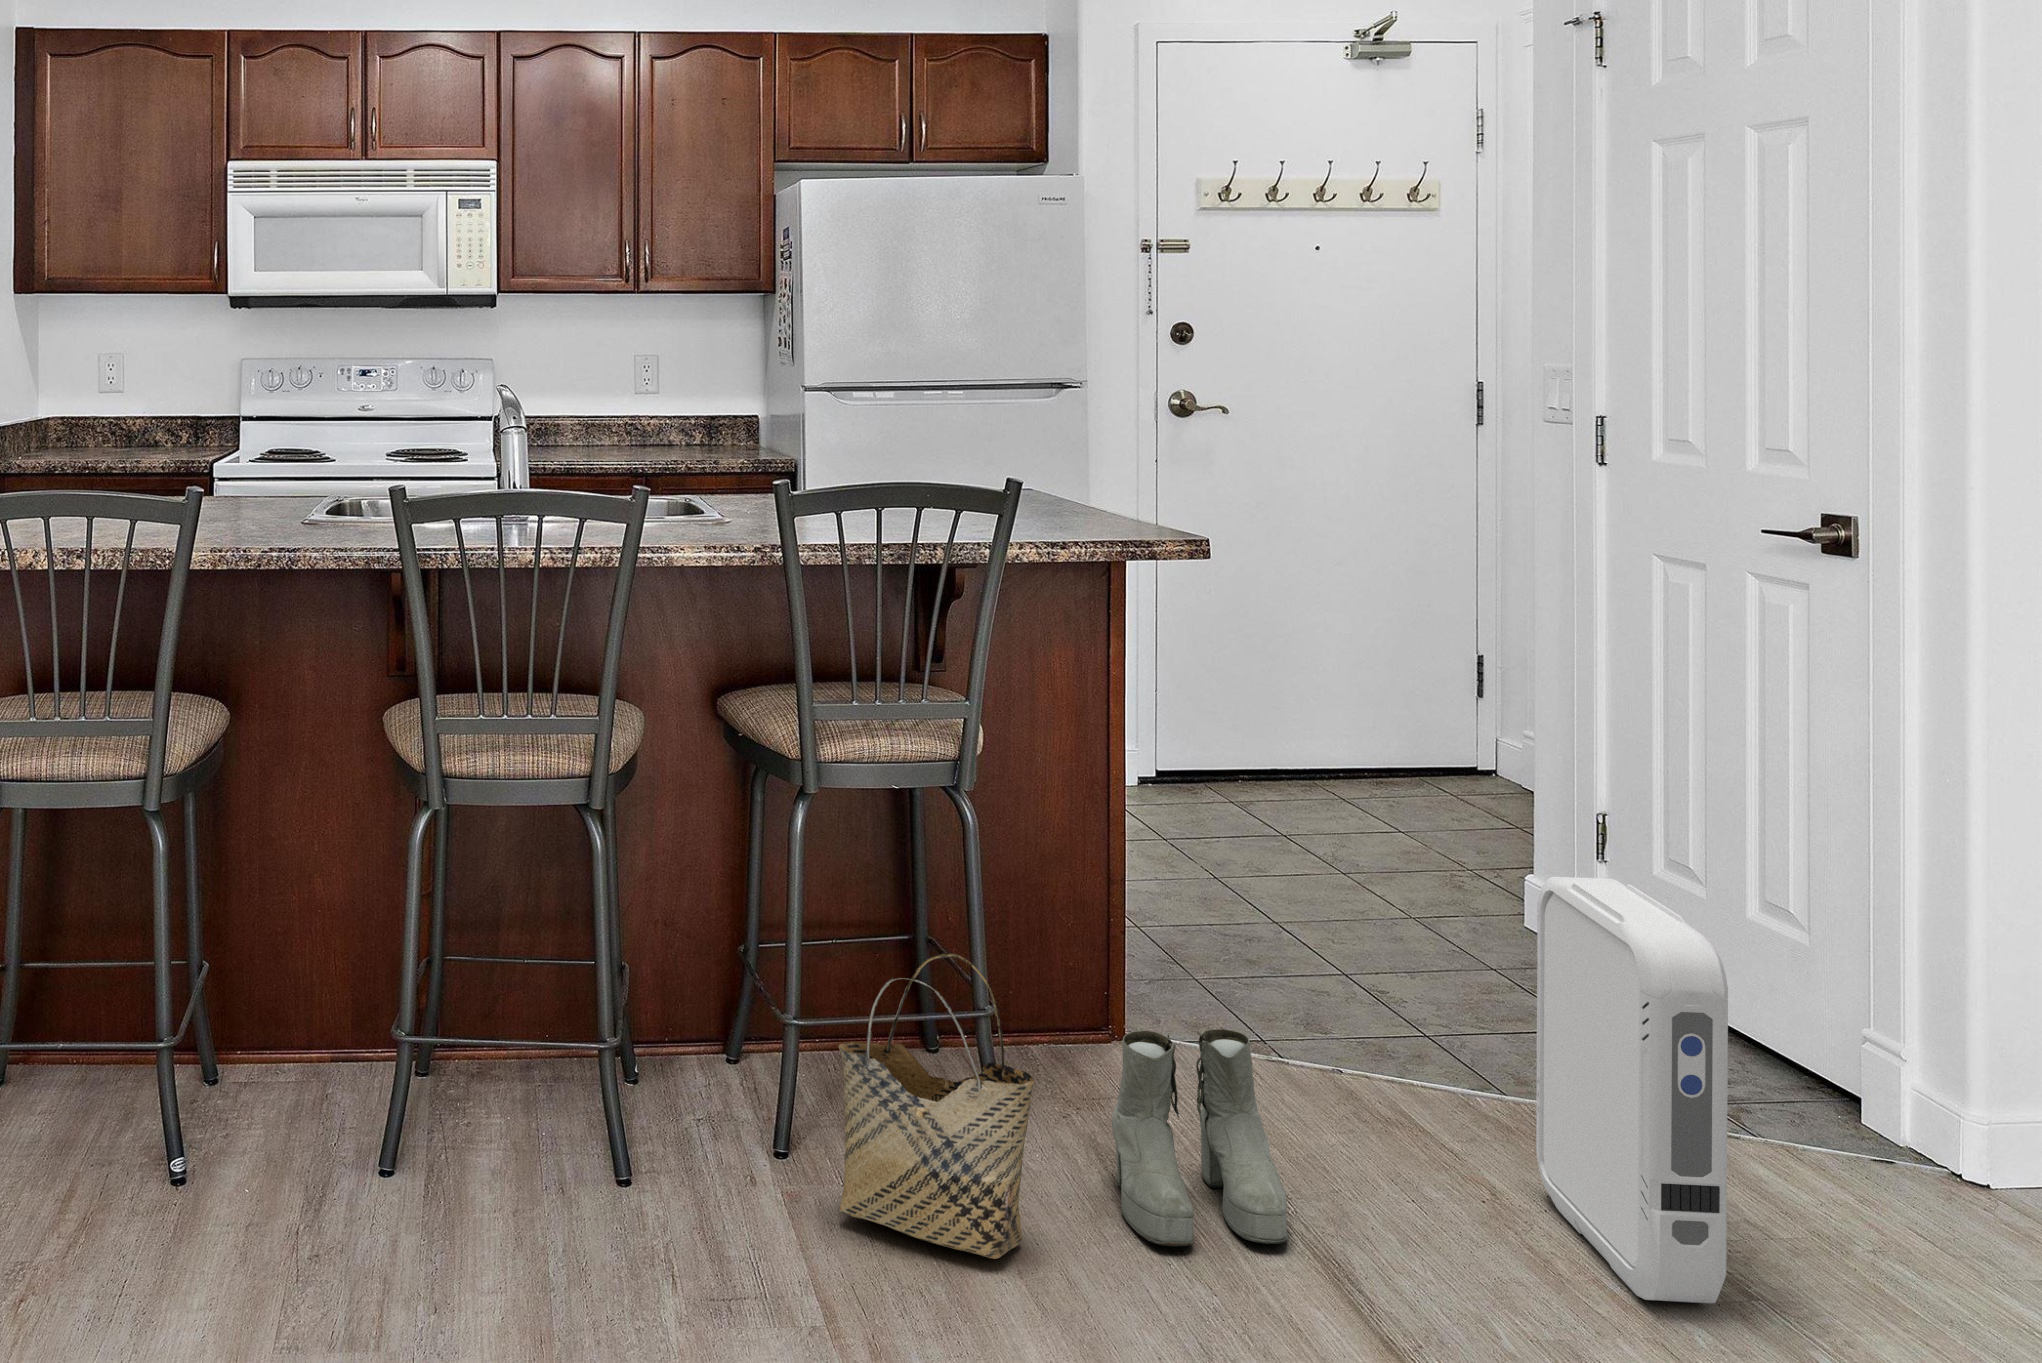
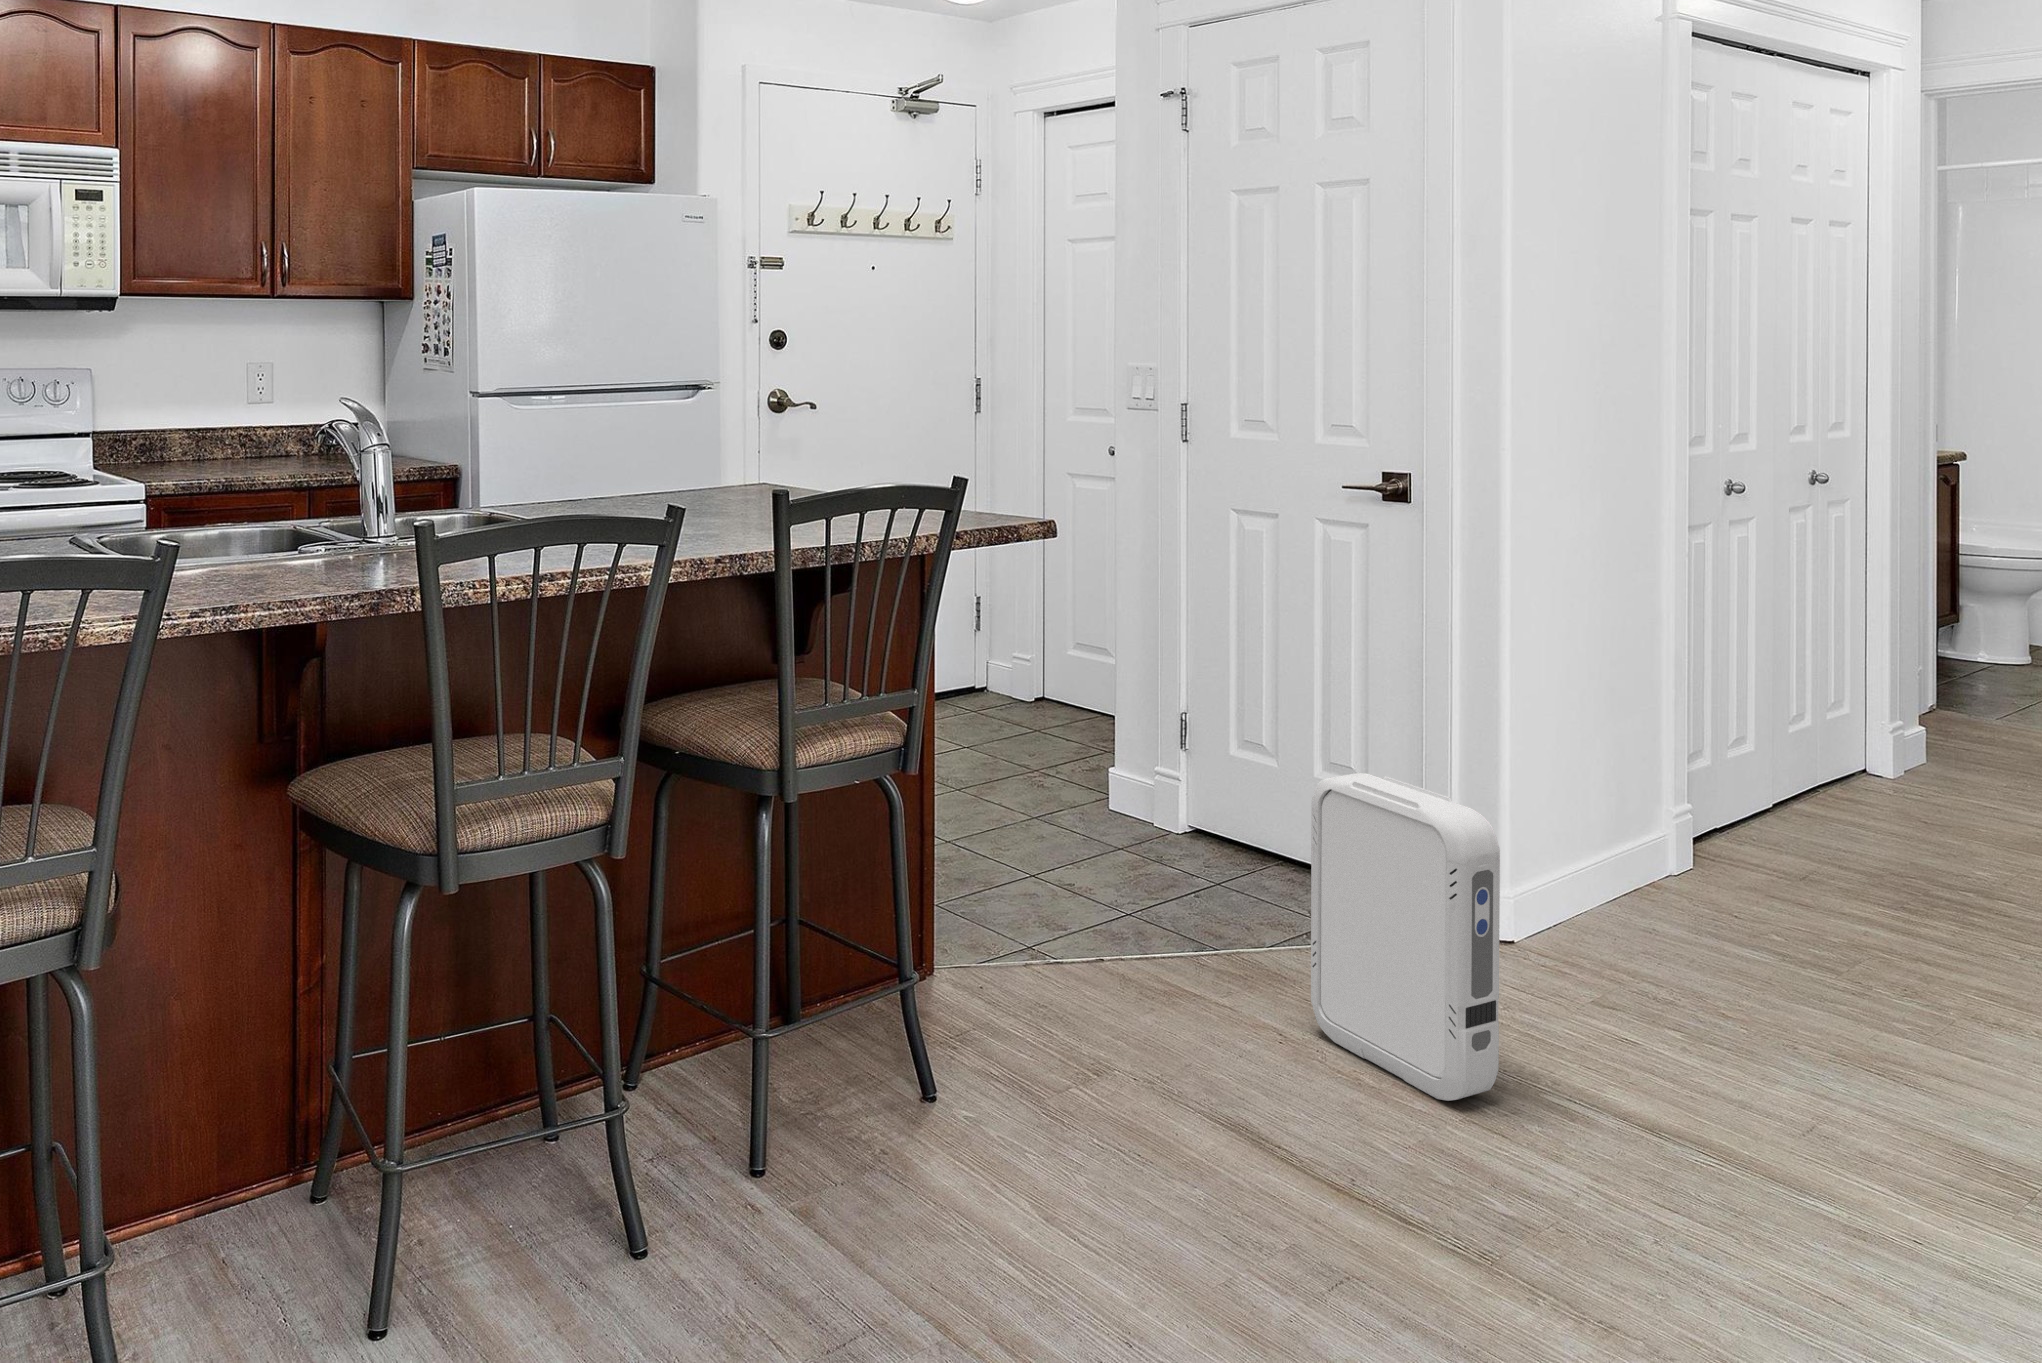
woven basket: present [839,953,1034,1259] -> none [853,936,1040,1219]
boots: present [1112,1029,1288,1246] -> none [1037,953,1208,1160]

